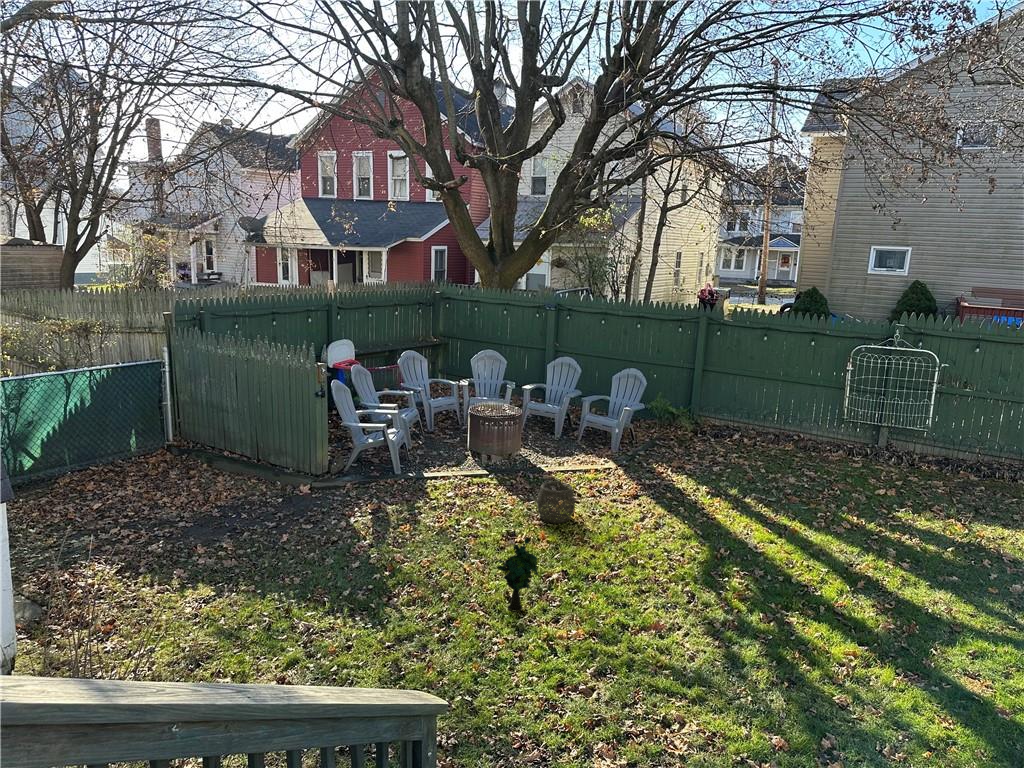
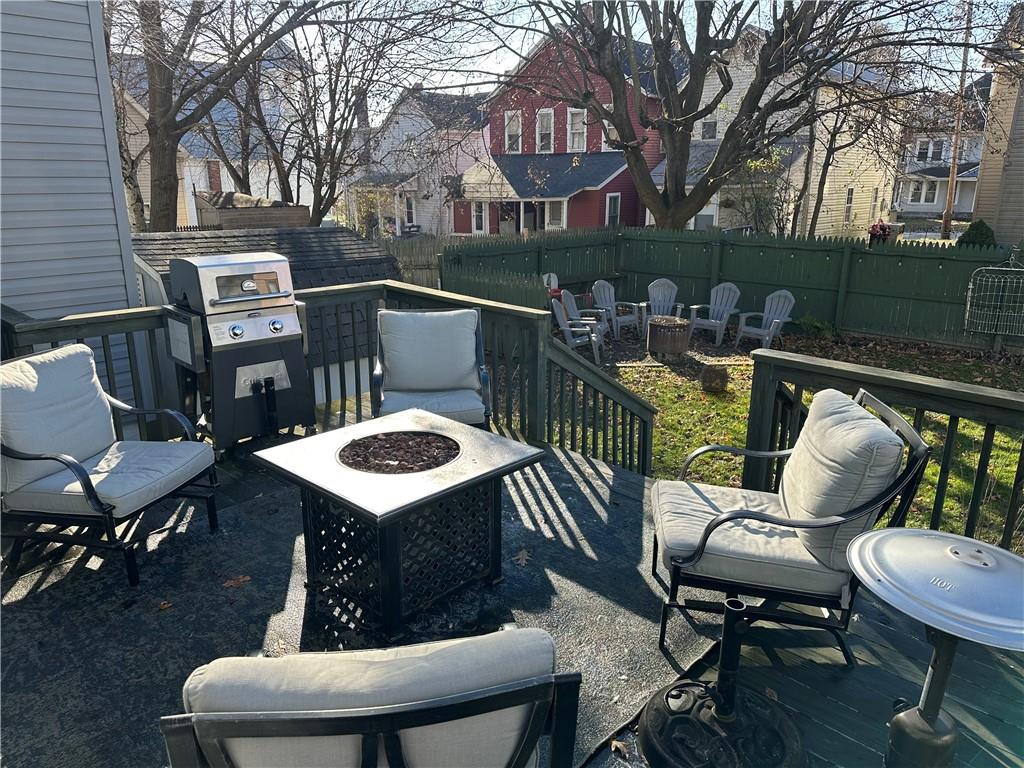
decorative plant: present [498,538,539,612] -> none [674,383,702,429]

